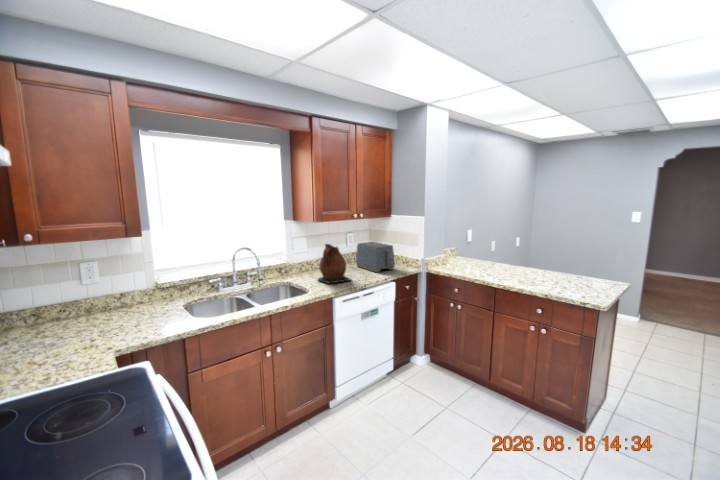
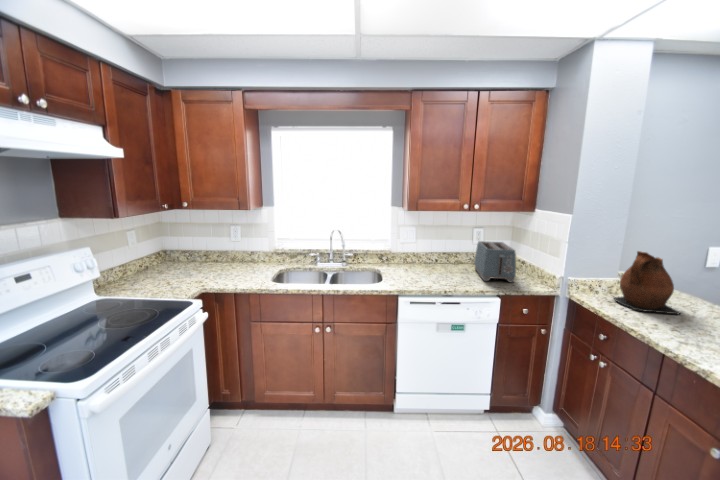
ceramic pitcher: present [319,244,350,283] -> present [614,251,680,314]

